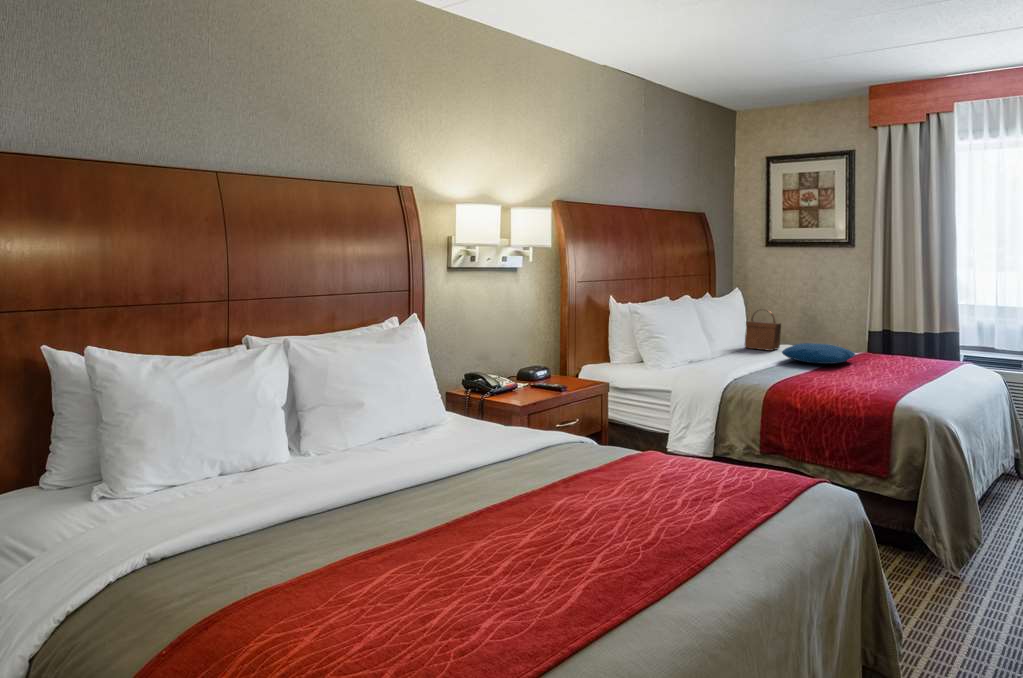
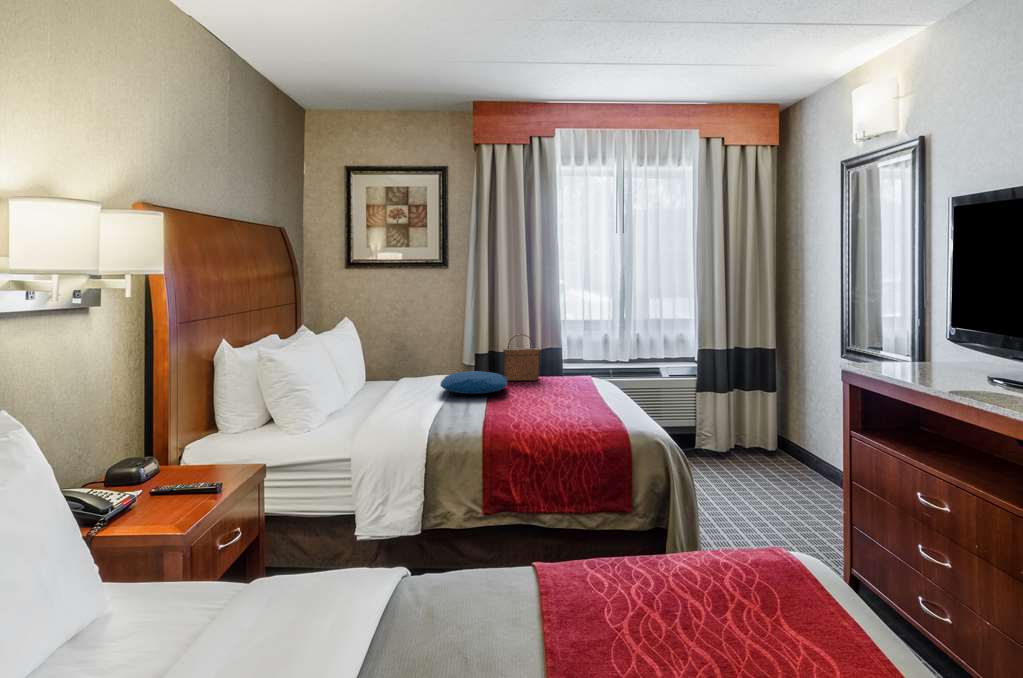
handbag: present [745,310,781,351] -> present [503,334,540,381]

